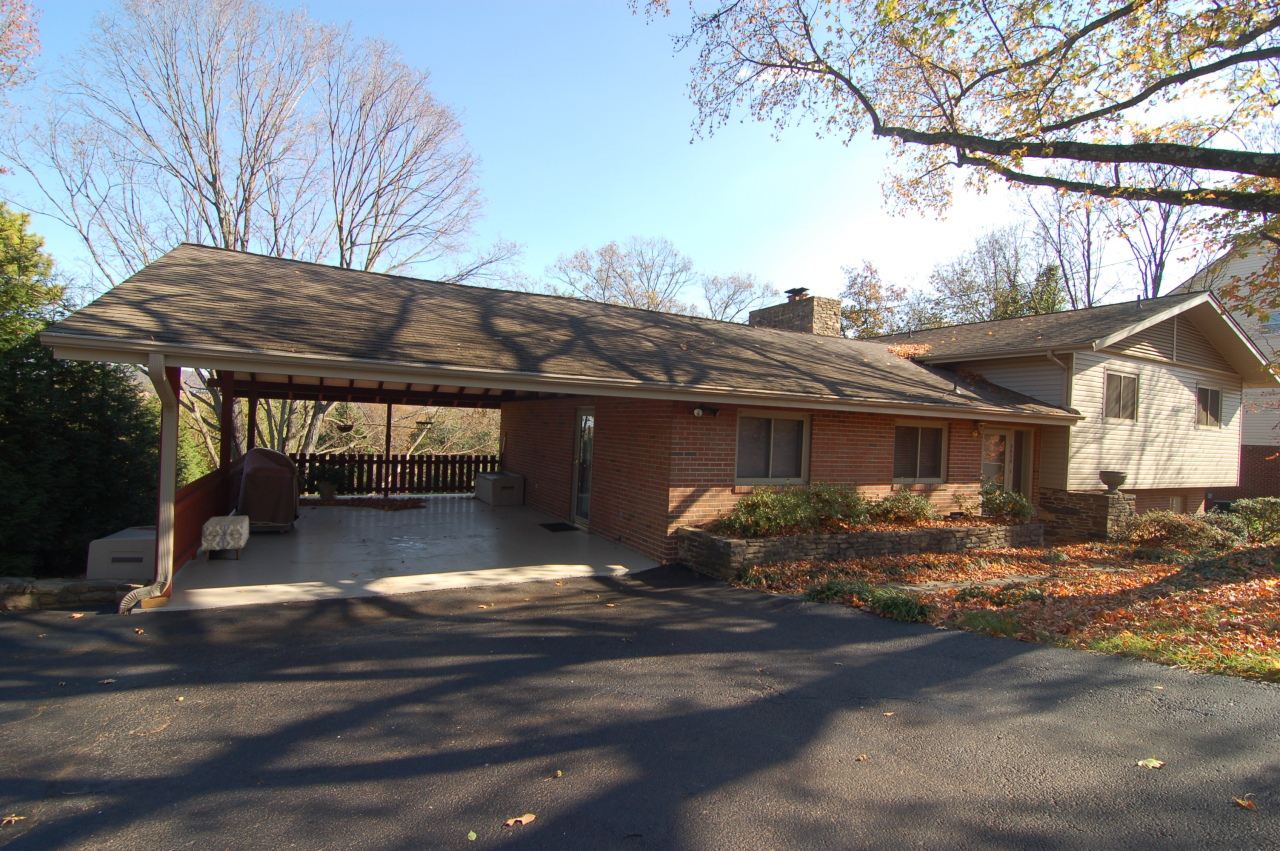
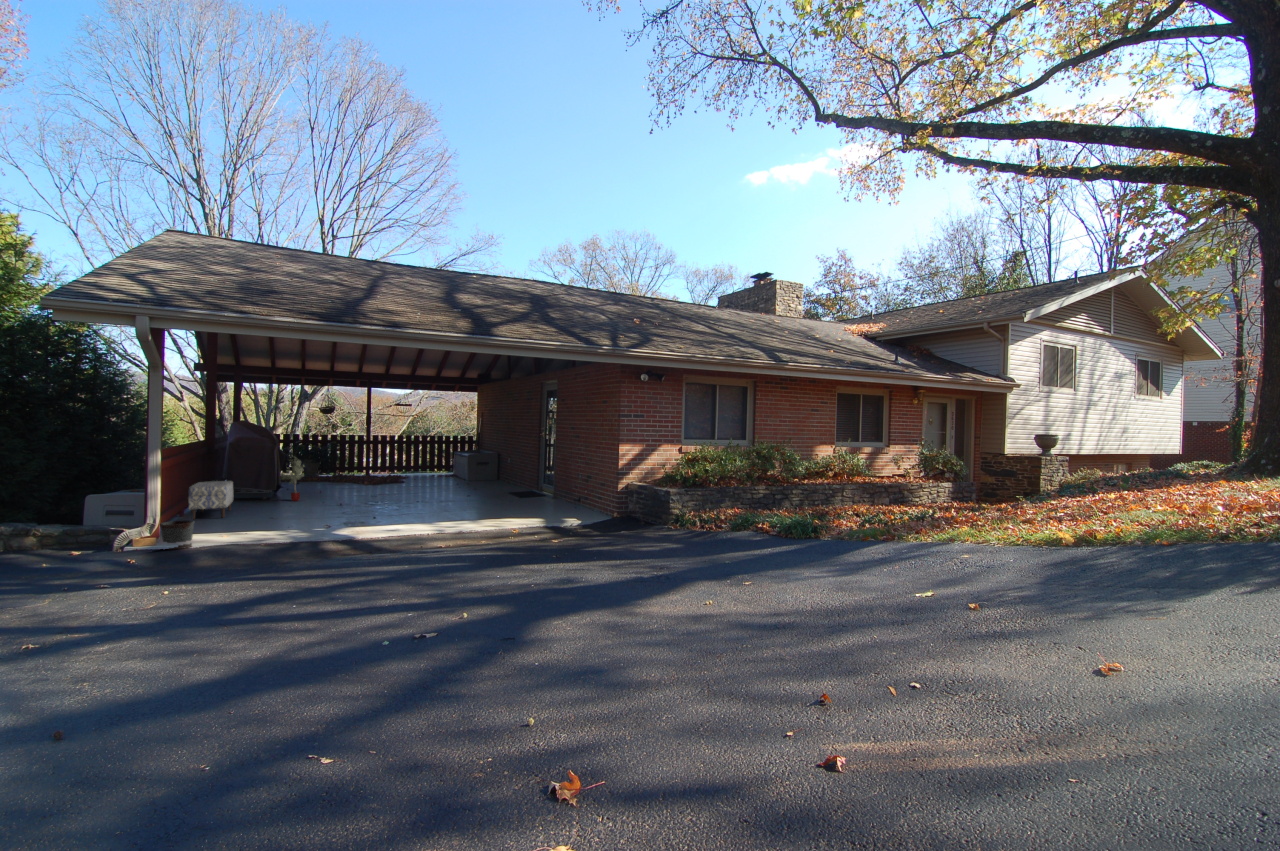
potted tree: none [297,486,325,535] -> present [280,457,304,501]
bucket: none [172,574,212,609] -> present [160,521,194,550]

